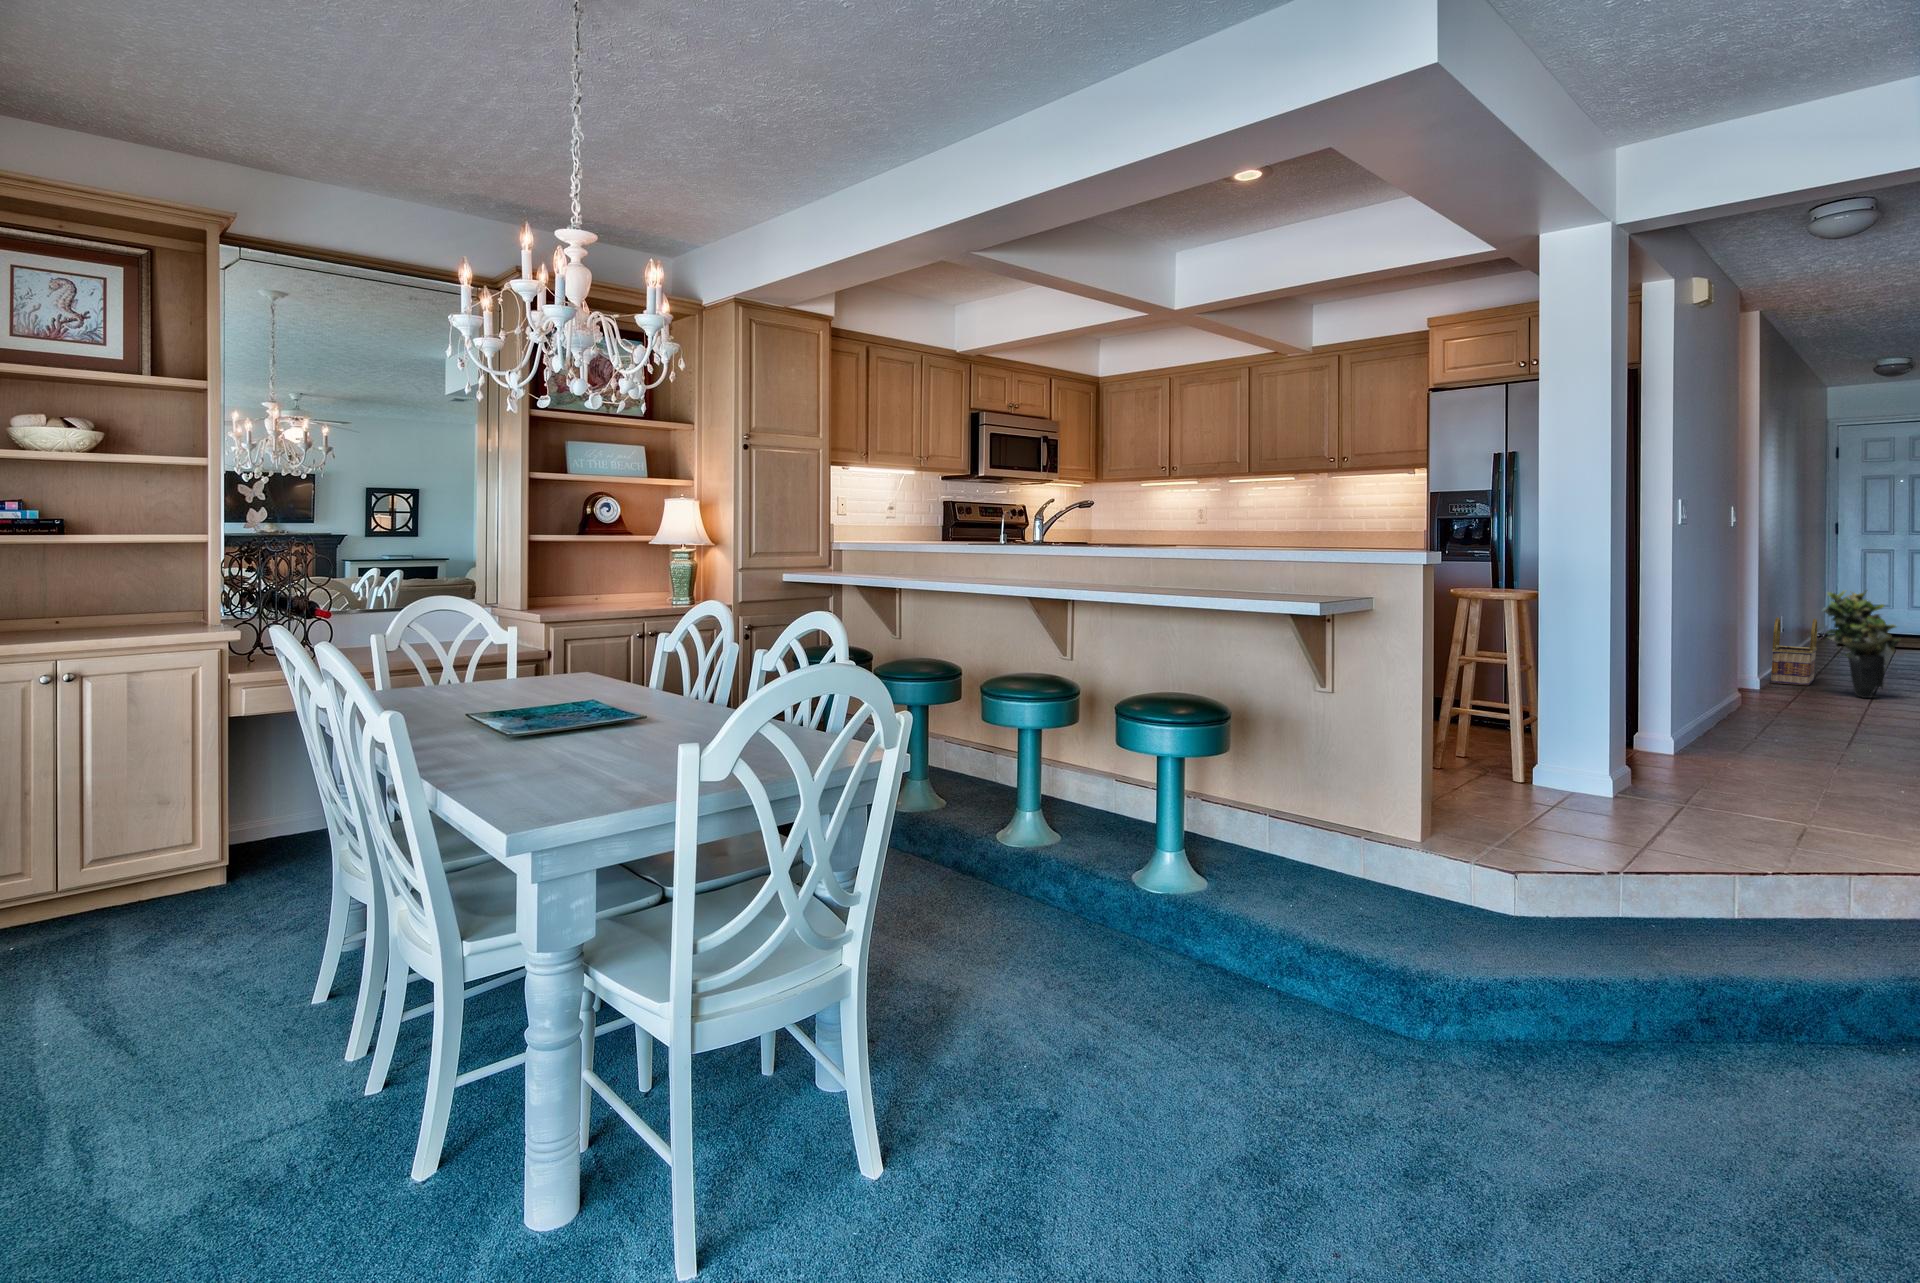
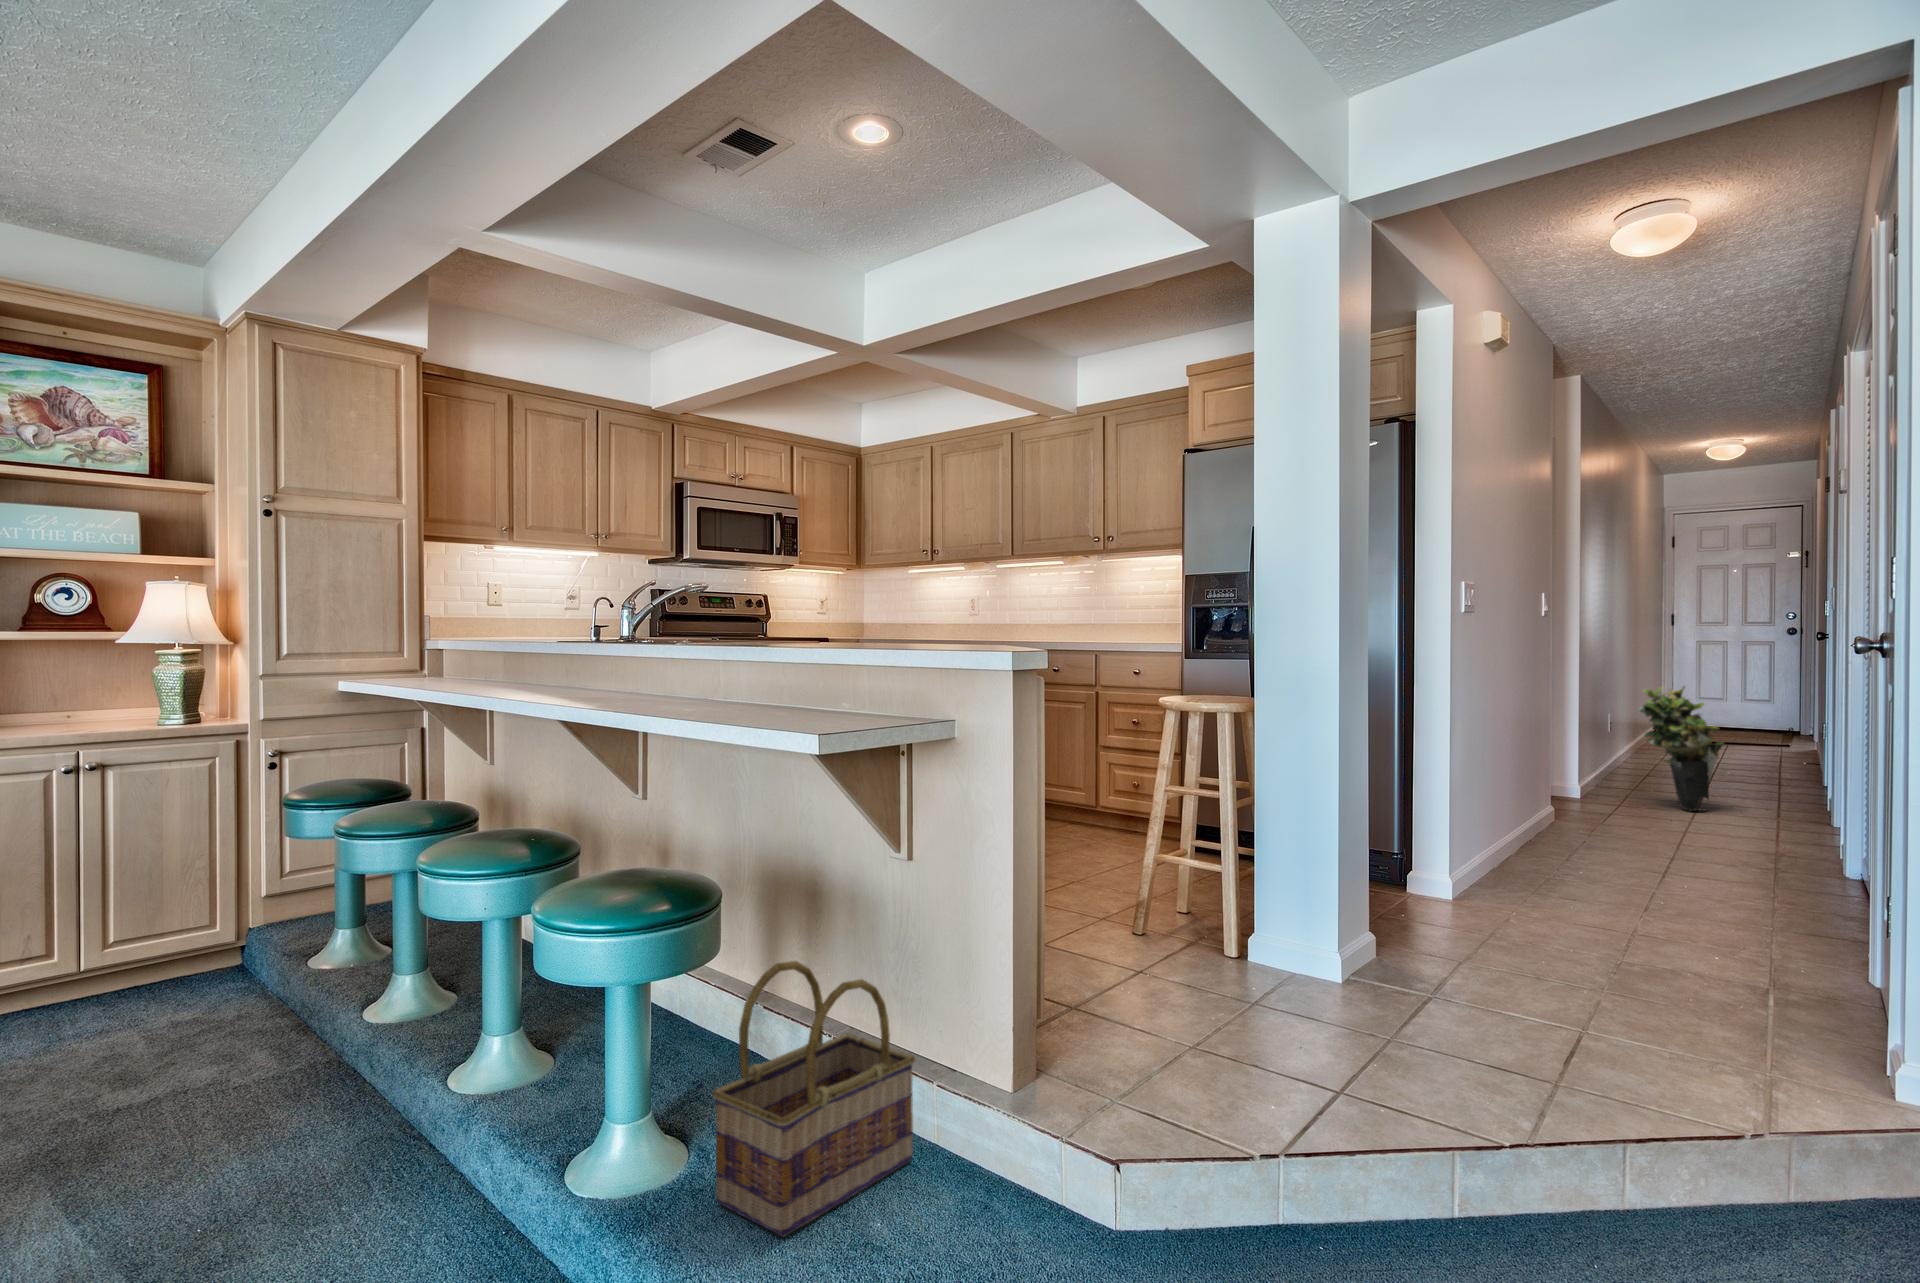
basket: present [1771,617,1817,685] -> present [713,961,915,1237]

